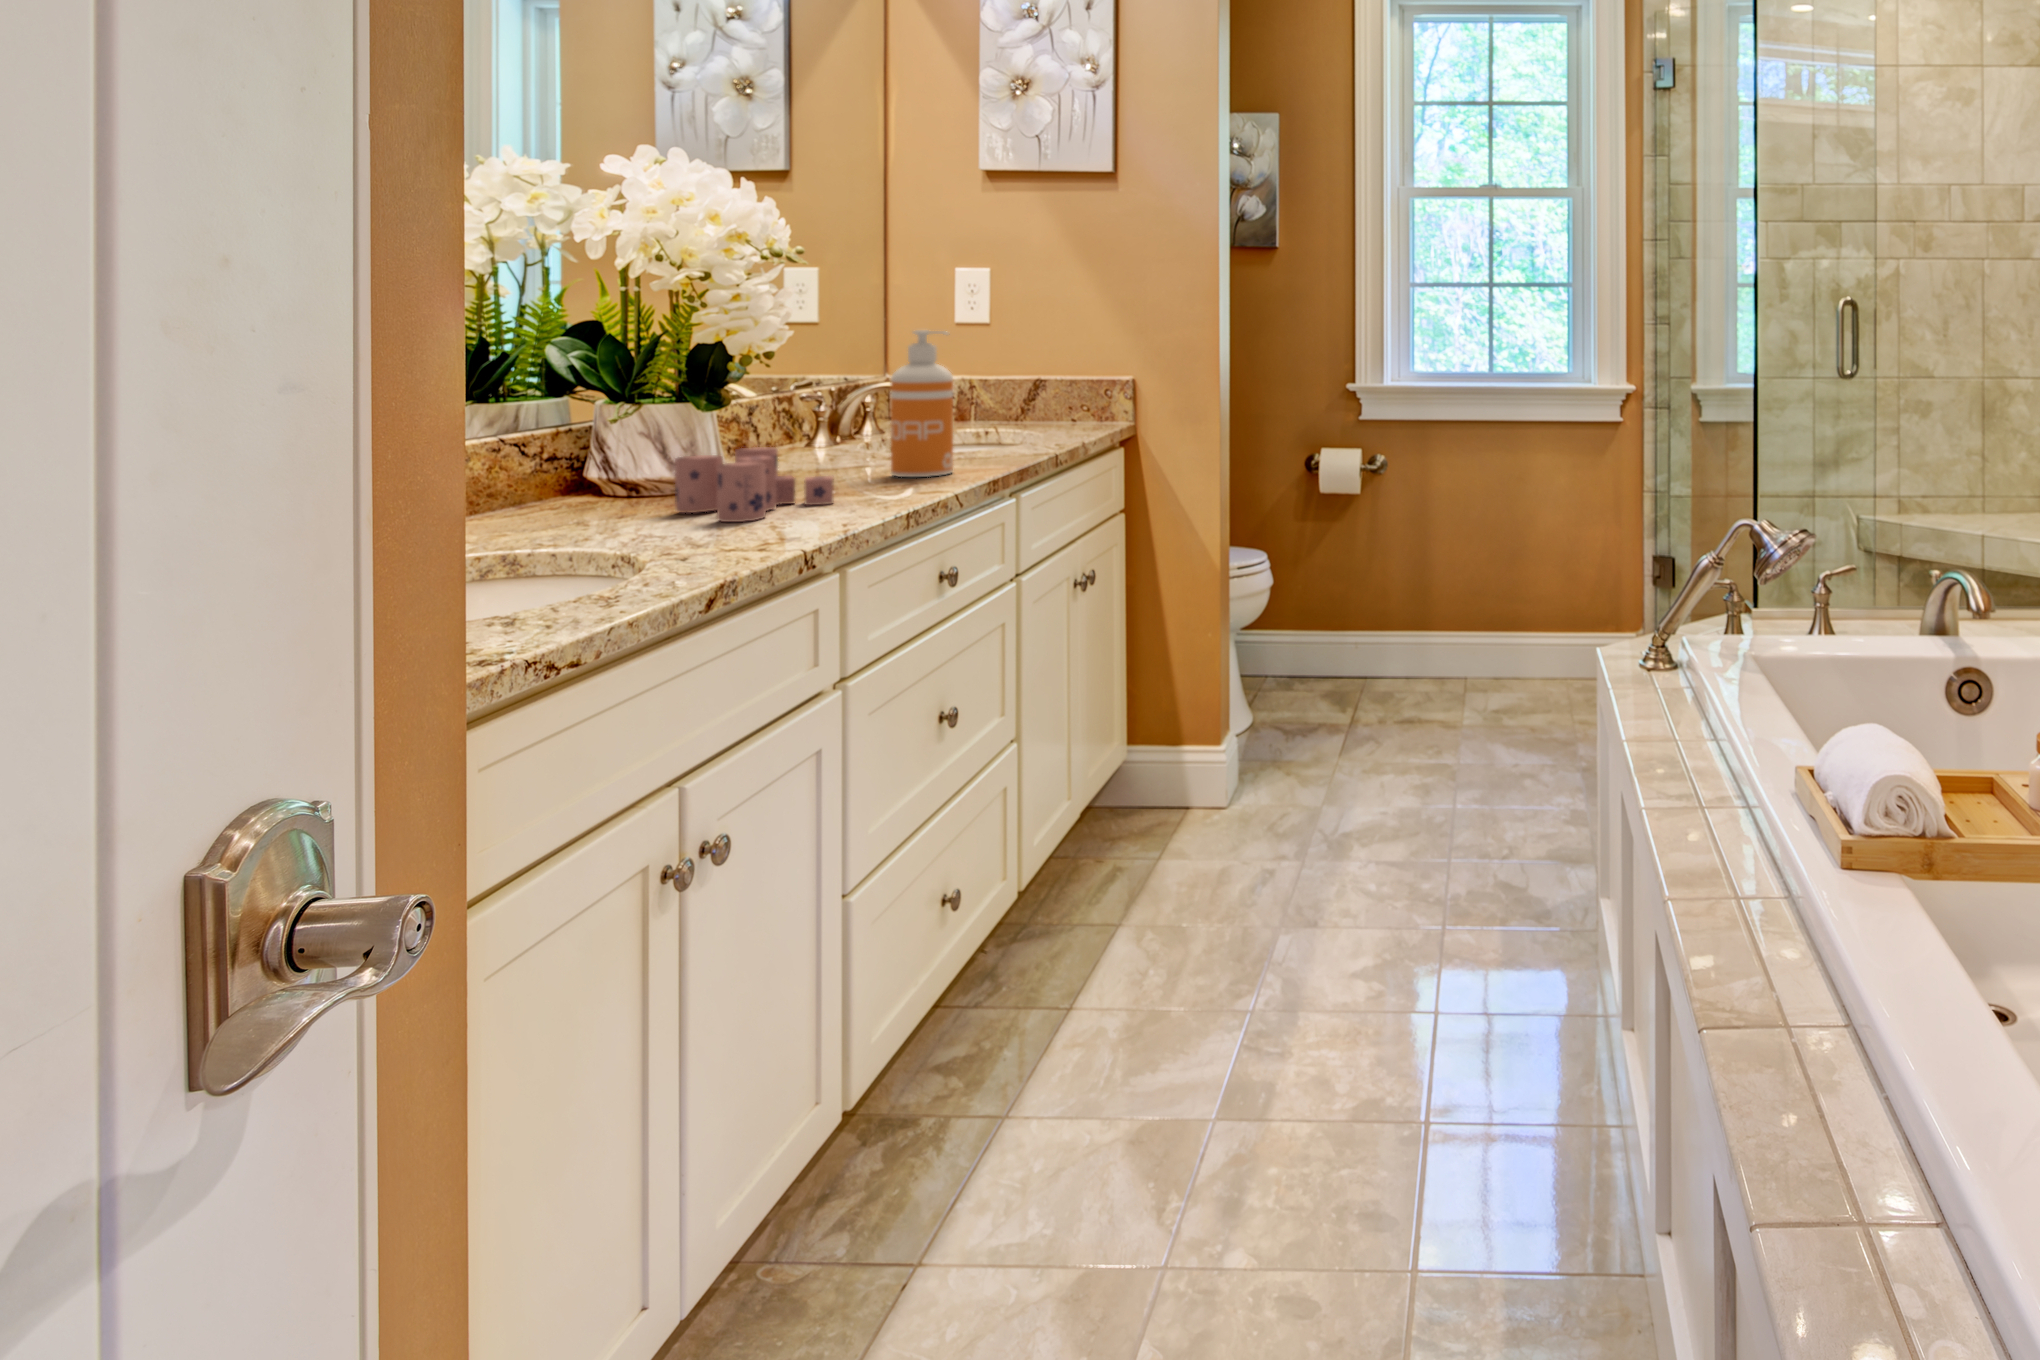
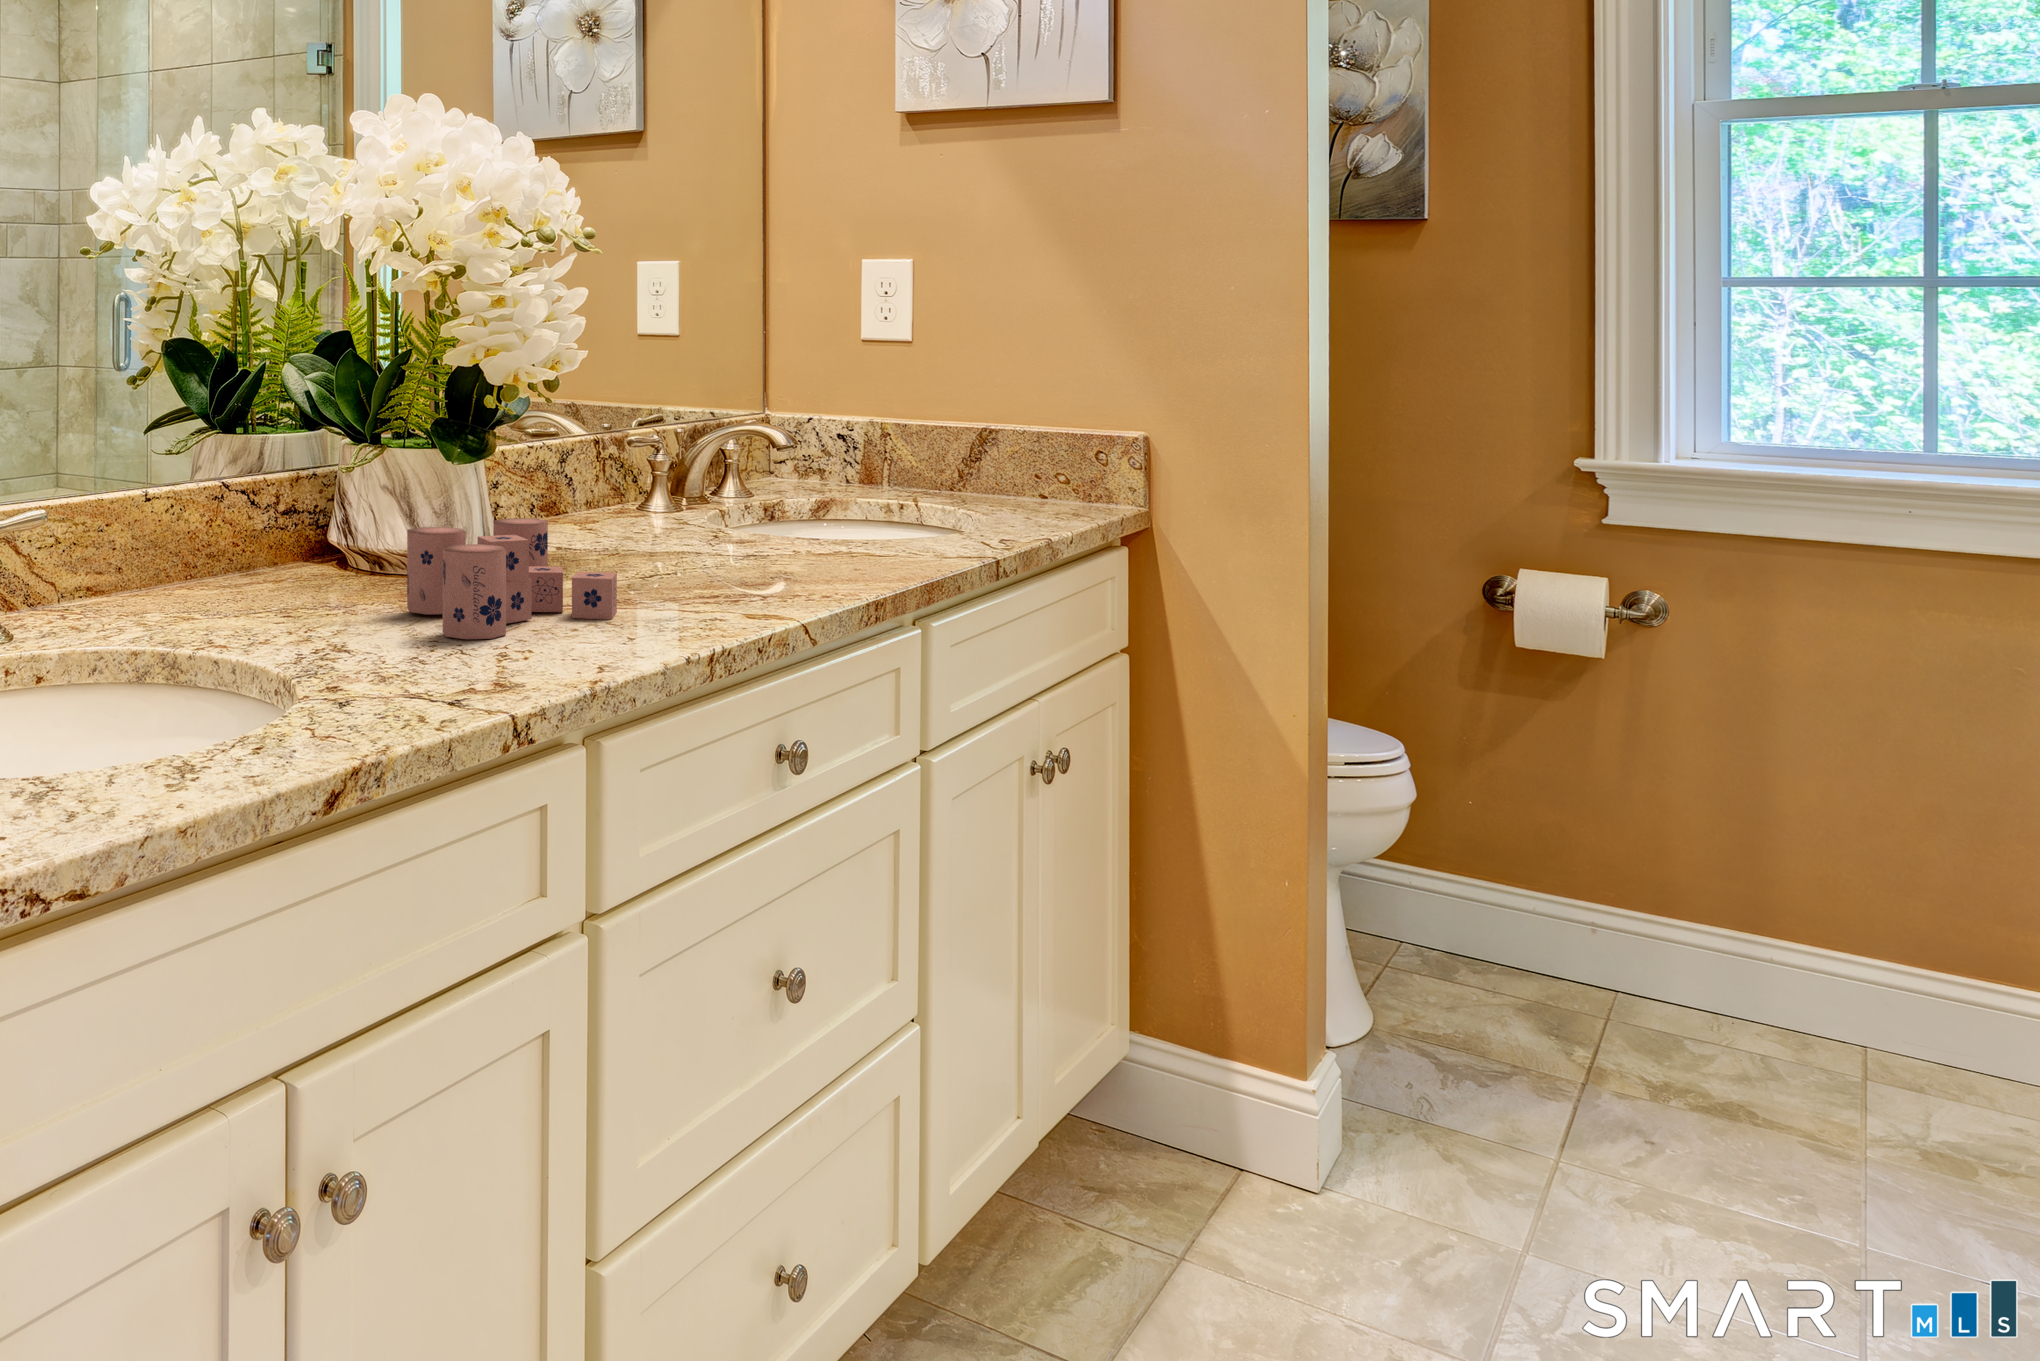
soap dispenser: present [891,330,953,477] -> none [723,342,818,581]

